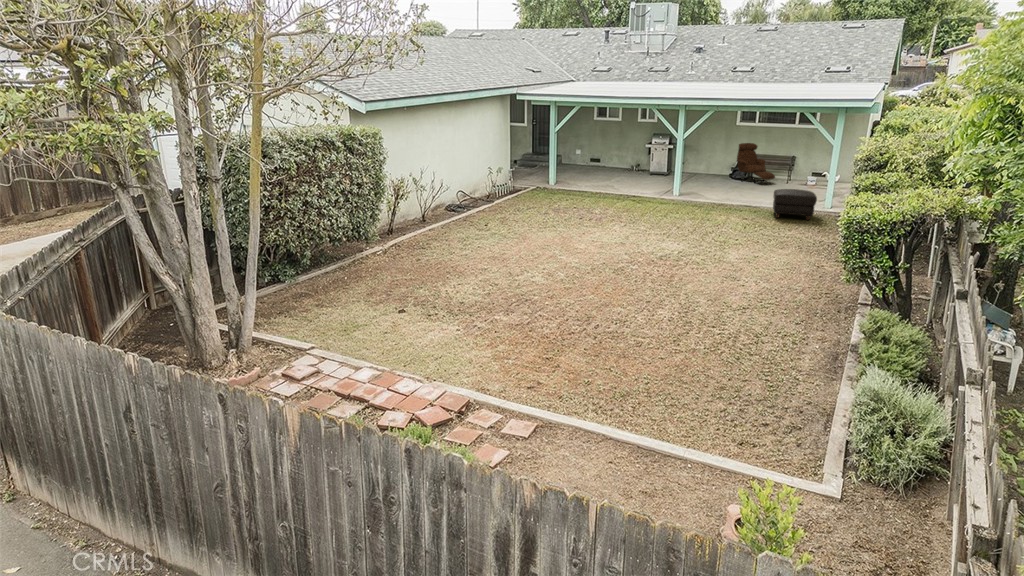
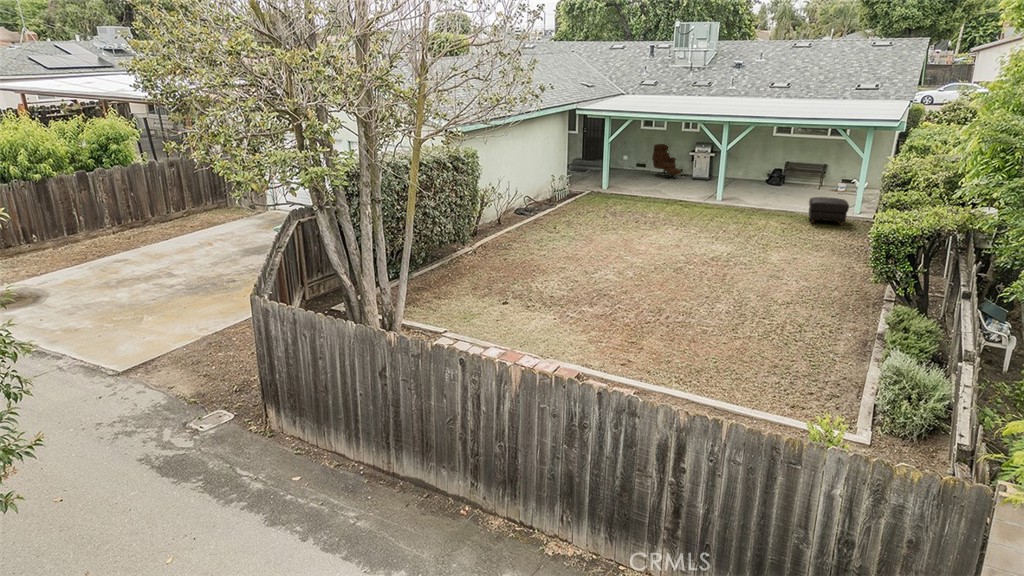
lounge chair: present [737,143,775,183] -> present [652,144,681,177]

